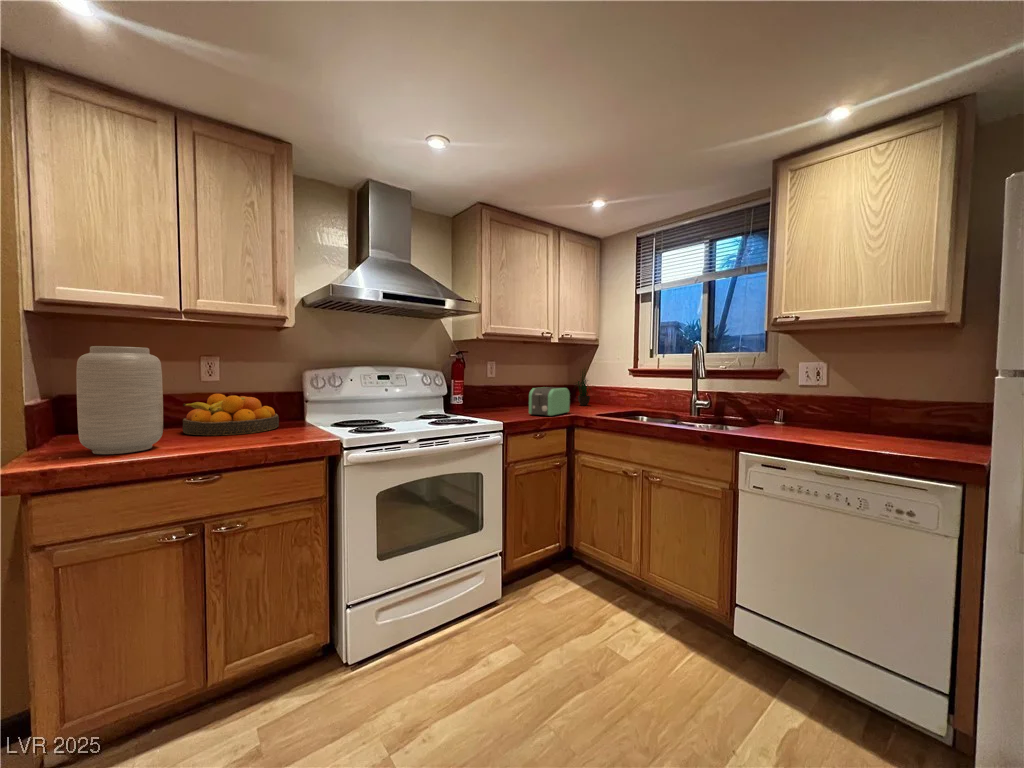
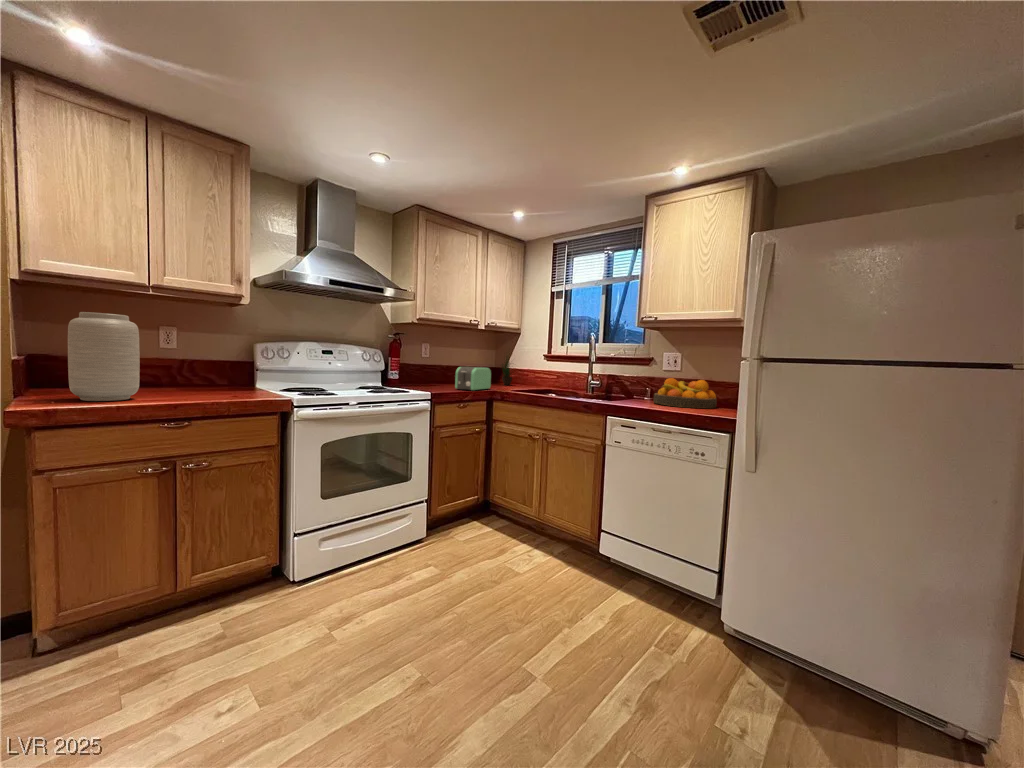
fruit bowl: present [183,394,279,436] -> present [654,378,716,408]

